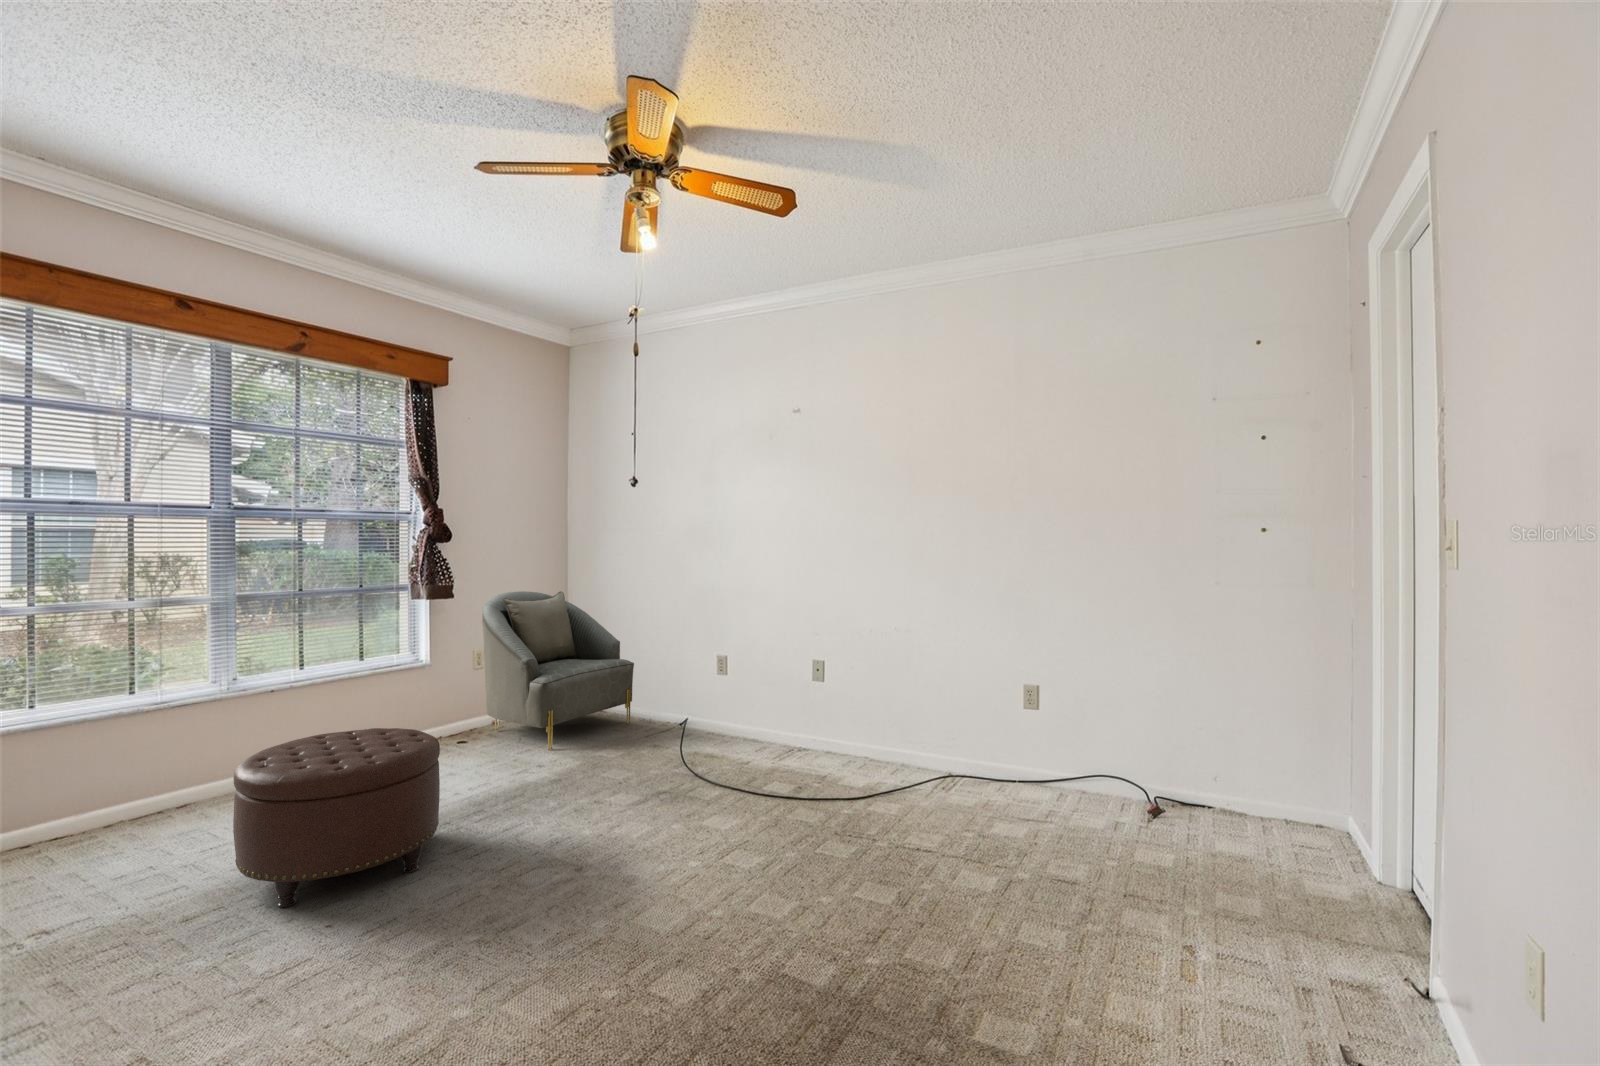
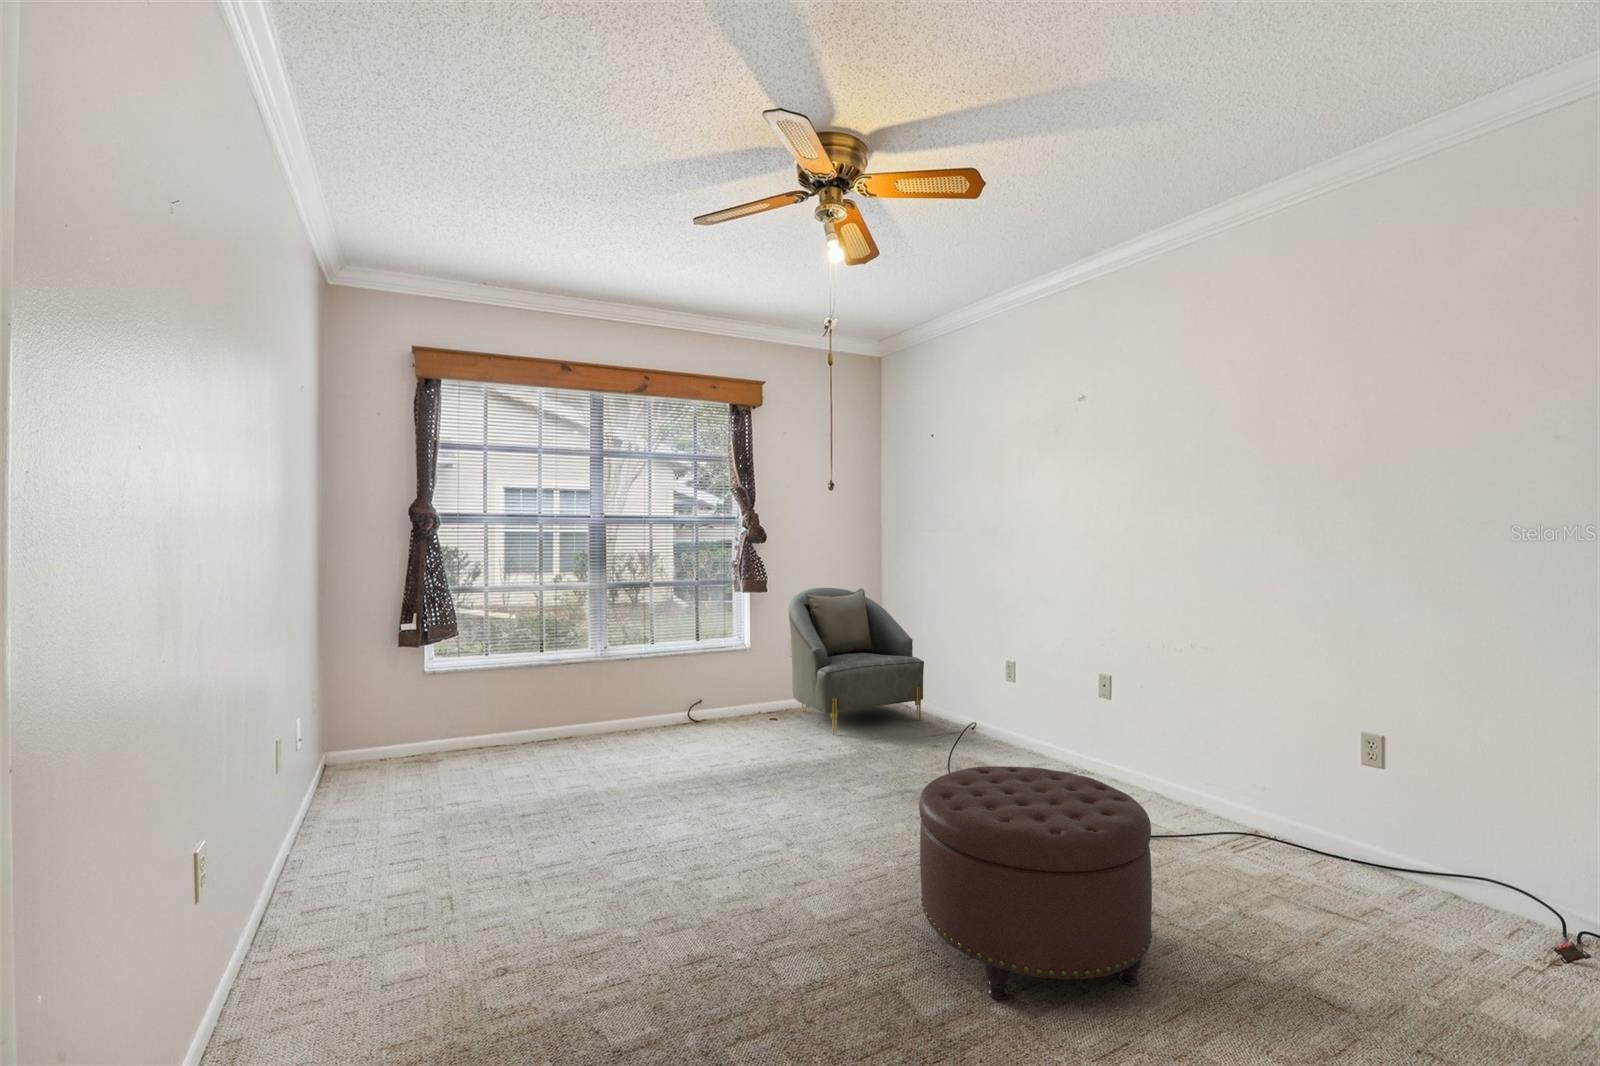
ottoman: present [233,728,440,908] -> present [919,766,1152,1000]

